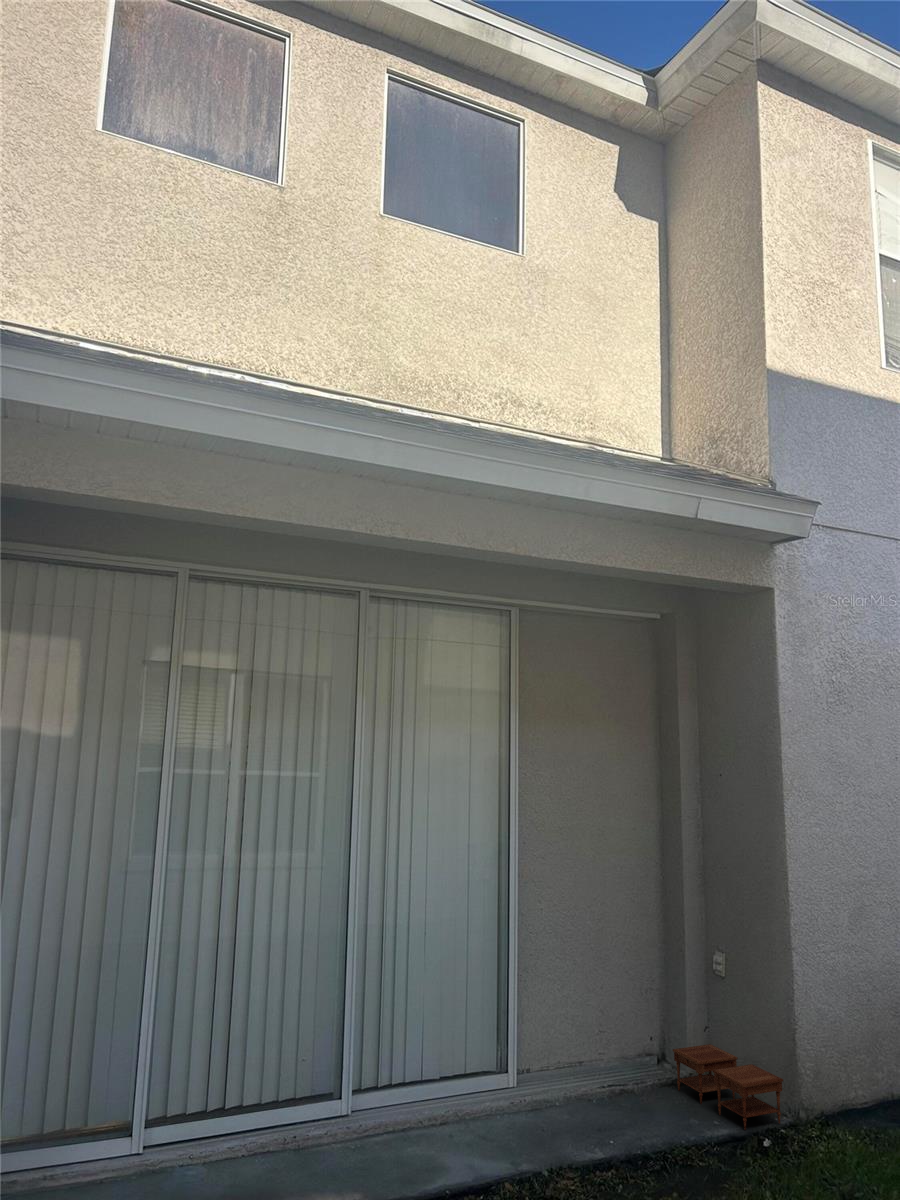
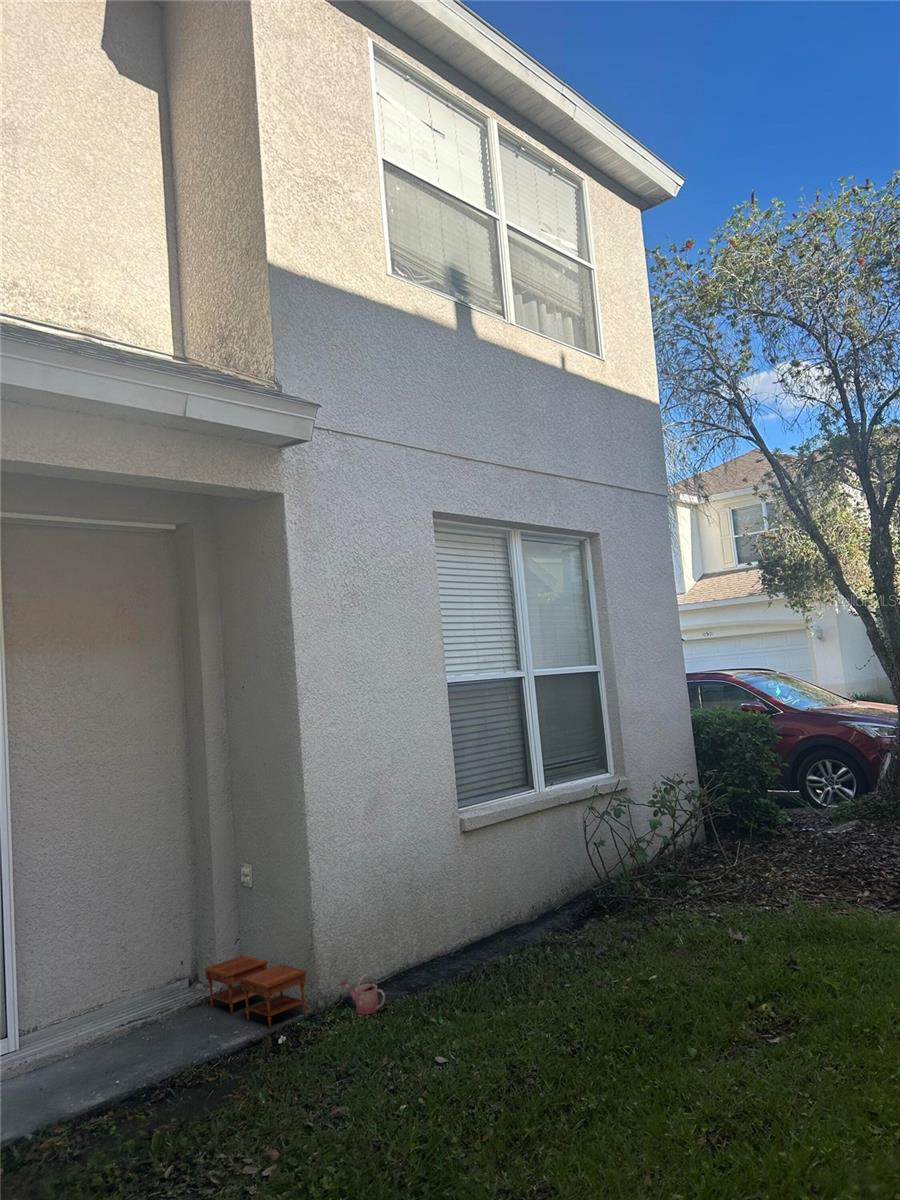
watering can: none [818,1097,873,1144] -> present [340,974,385,1014]

